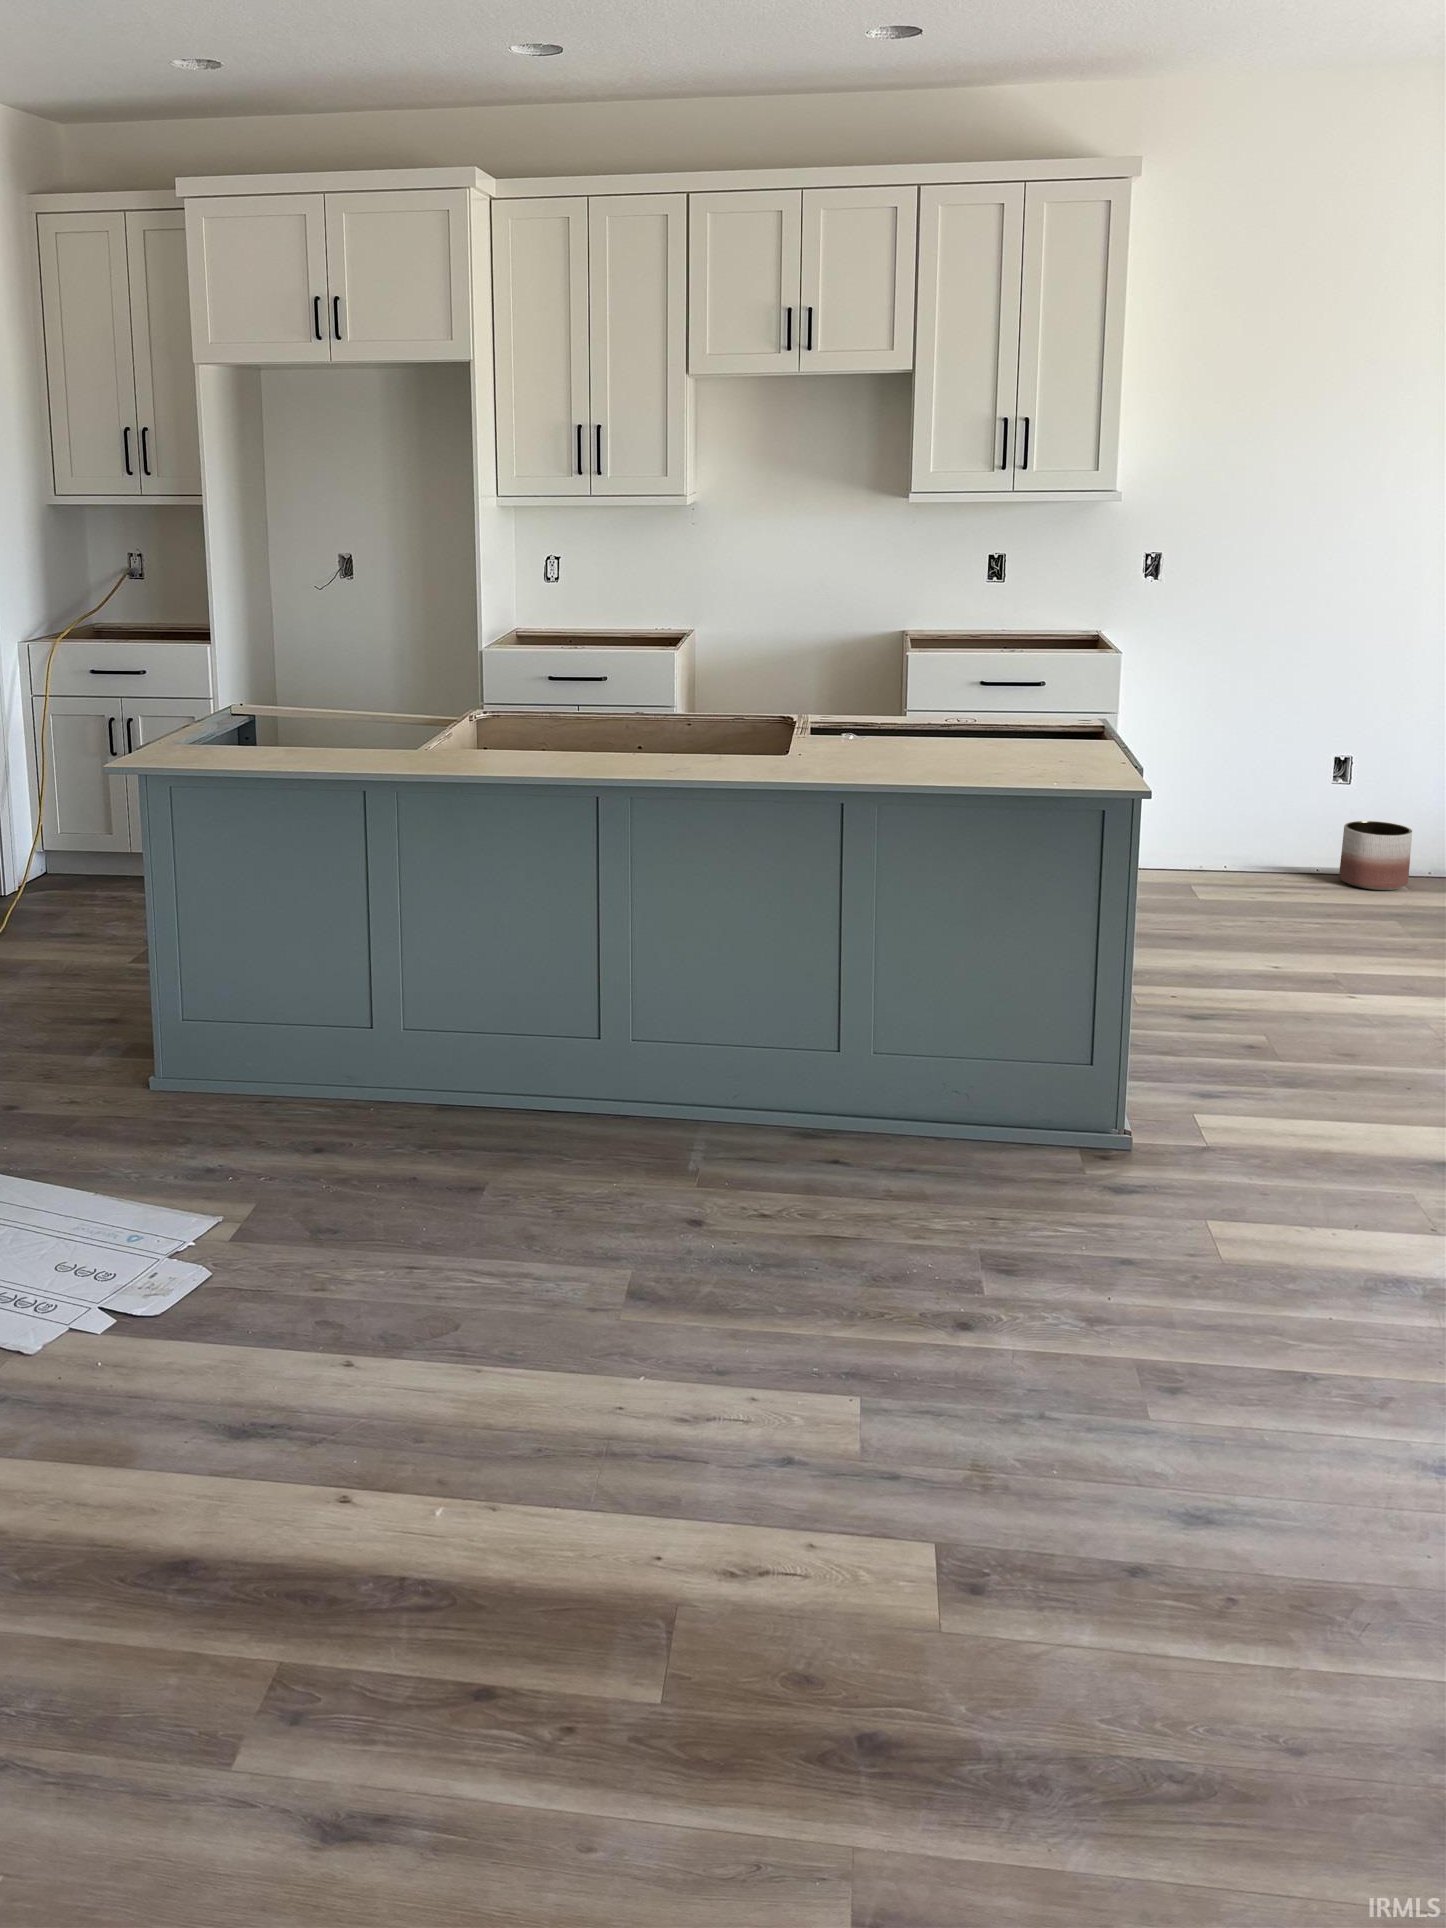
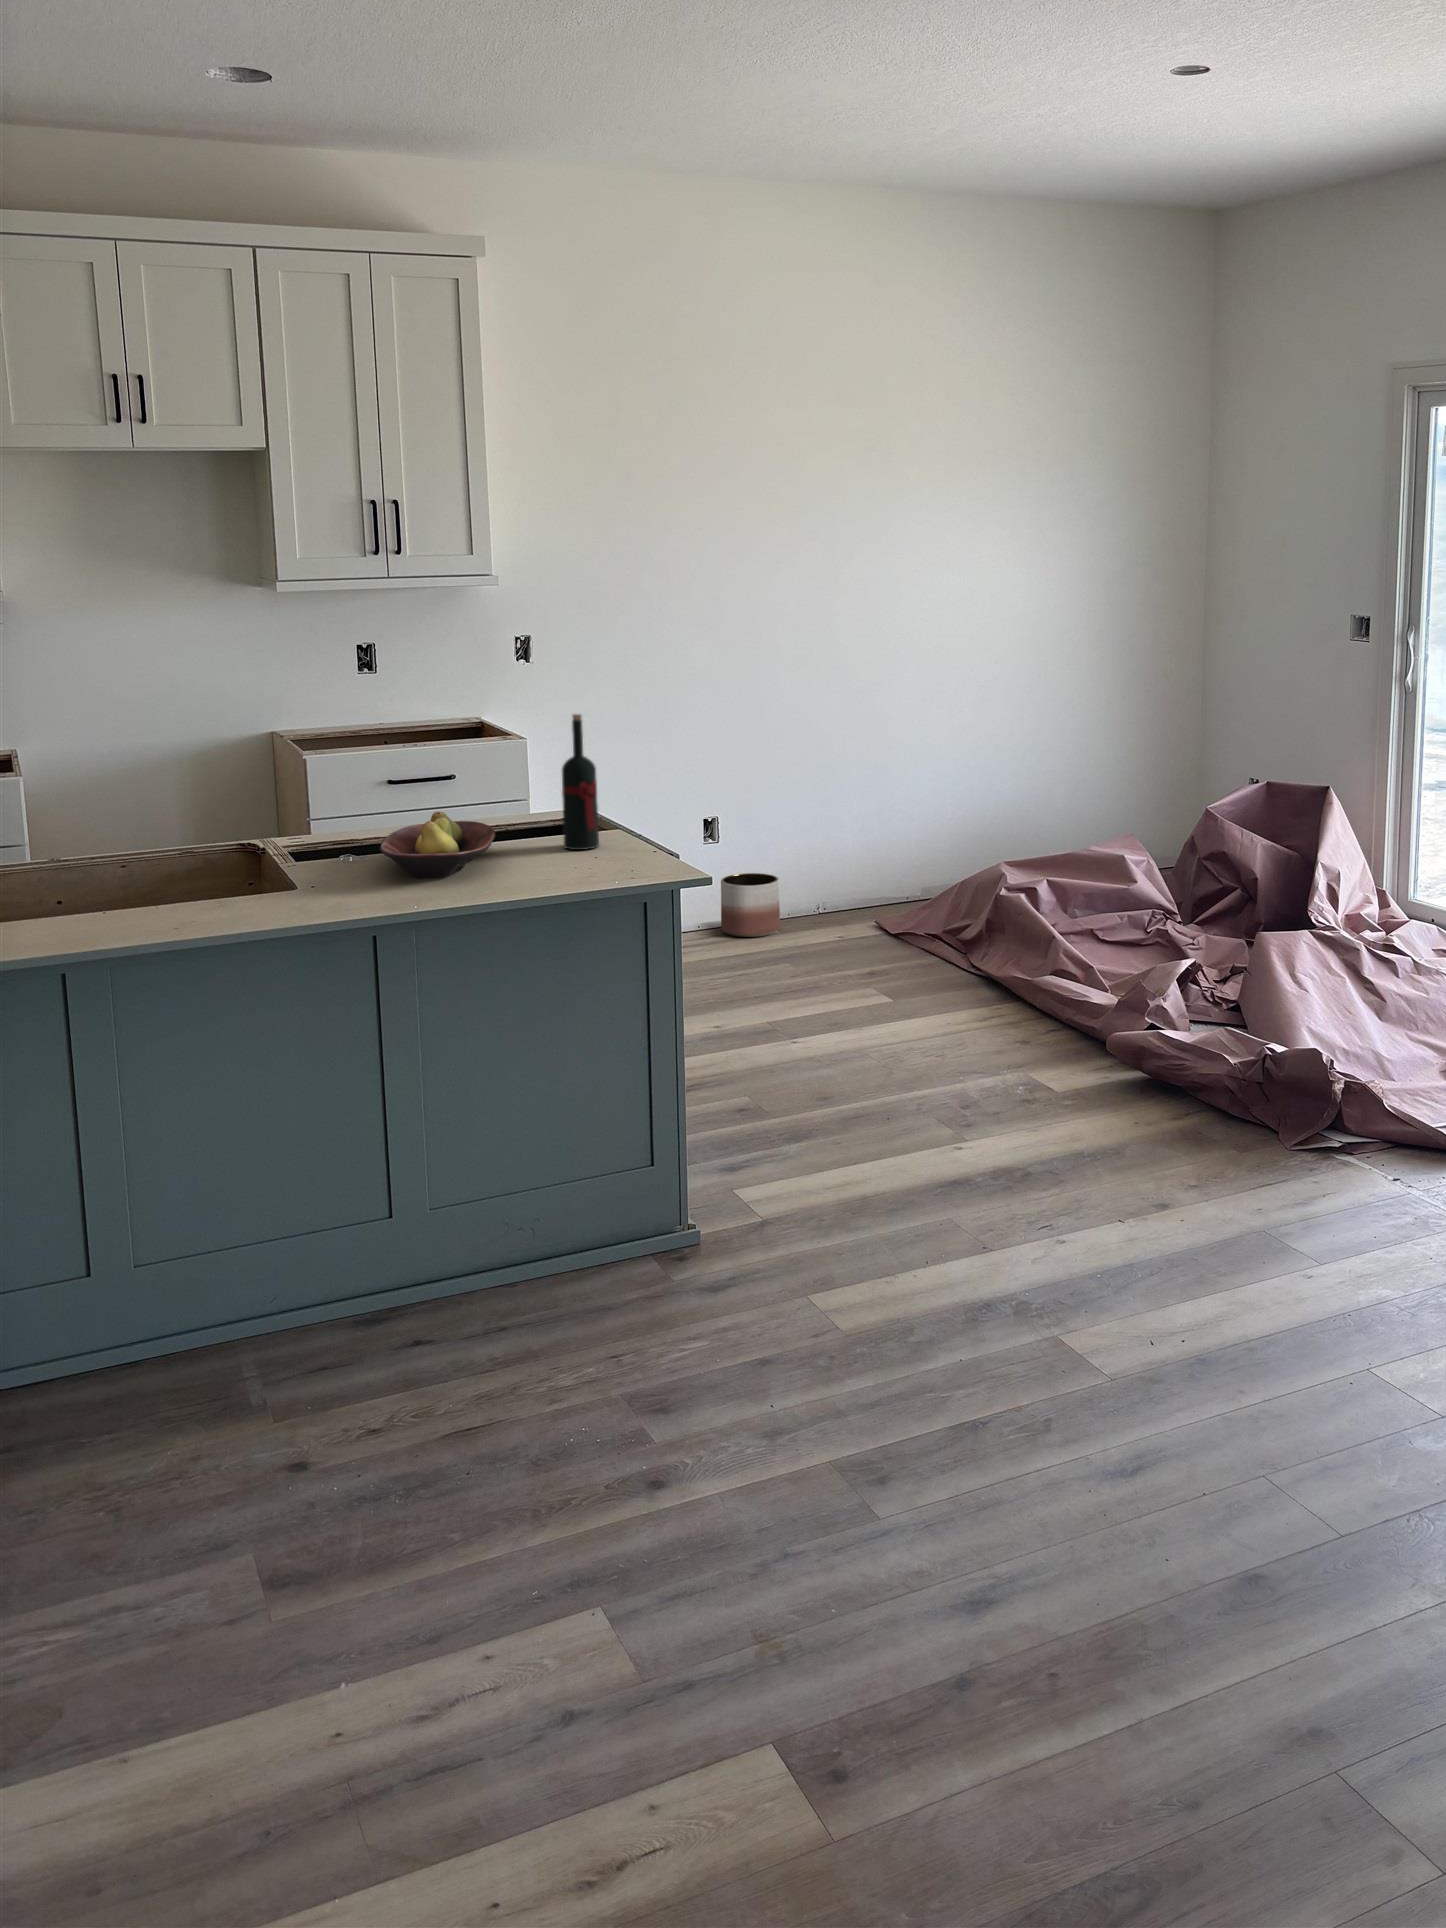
wine bottle: none [1051,631,1088,761] -> present [562,714,599,850]
fruit bowl: none [871,709,985,768] -> present [380,812,495,878]

